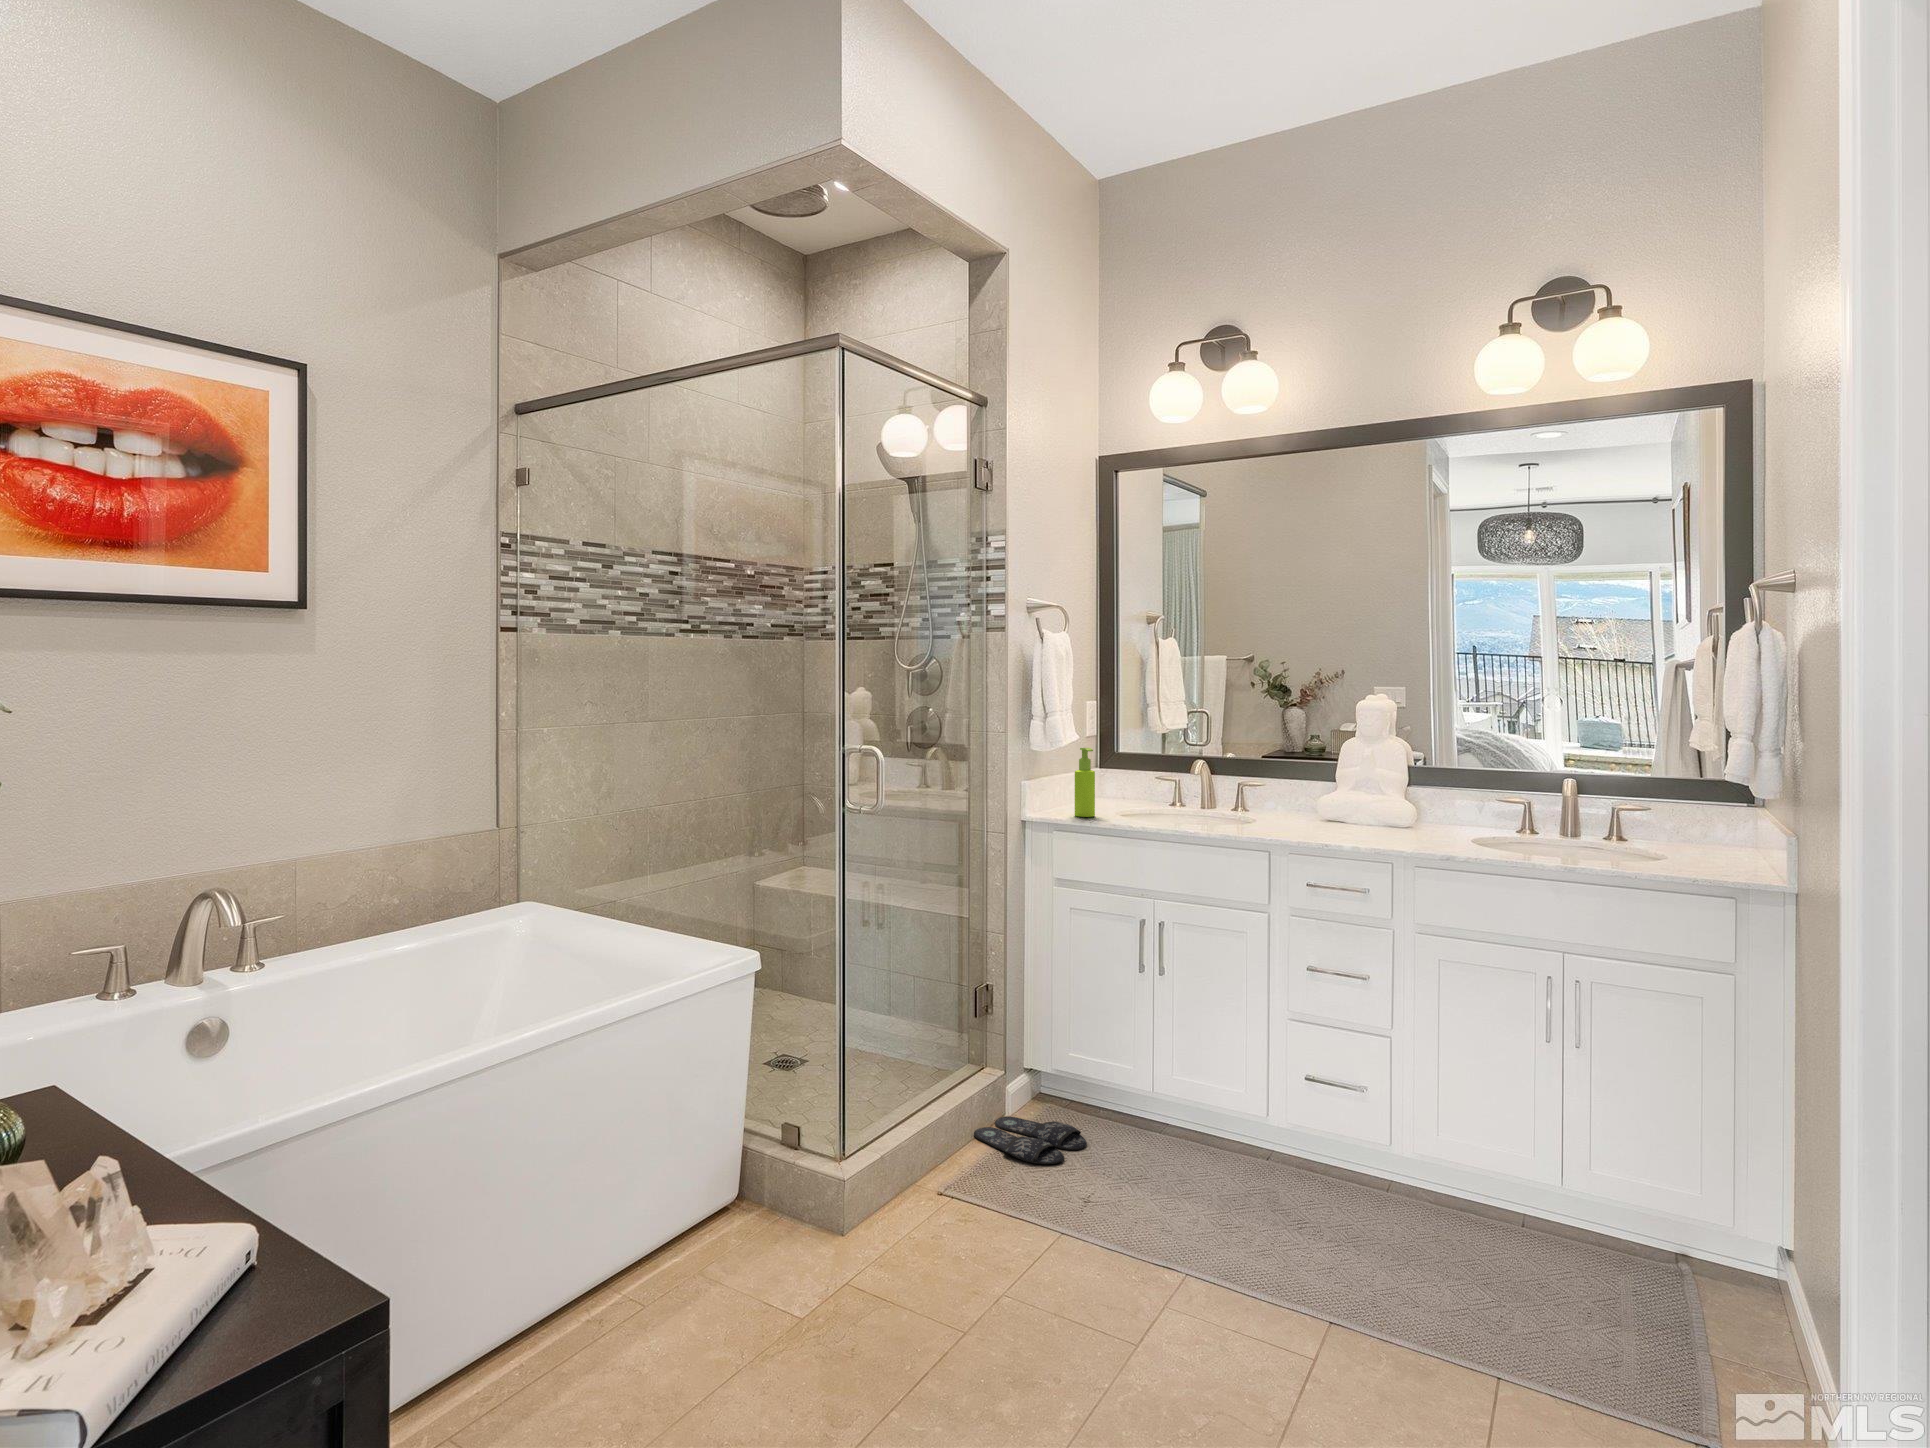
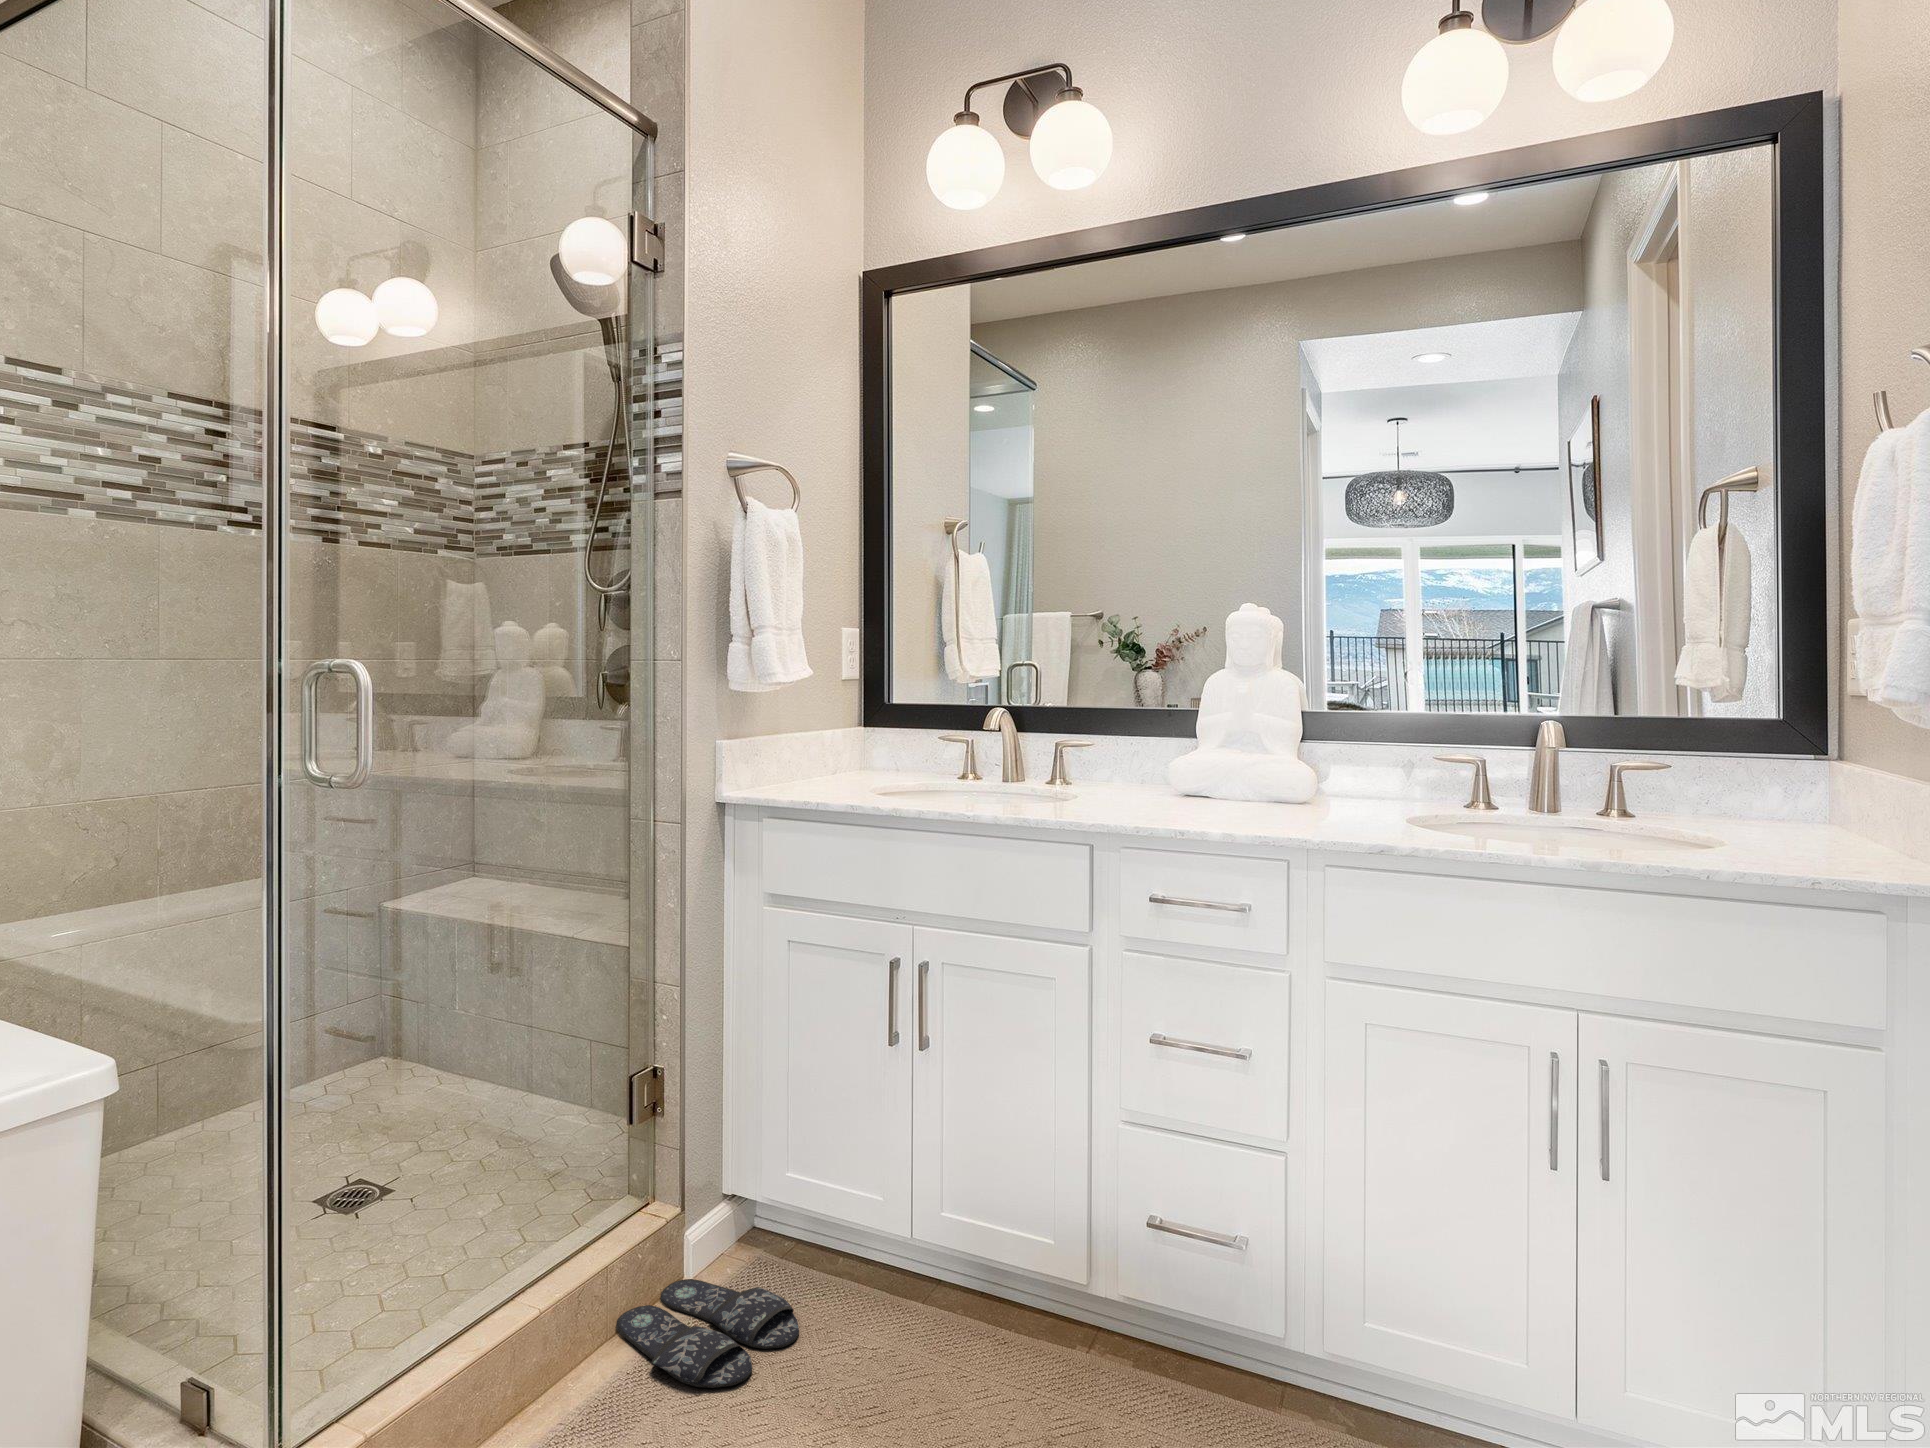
soap dispenser: present [1075,748,1095,817] -> none [803,688,834,795]

